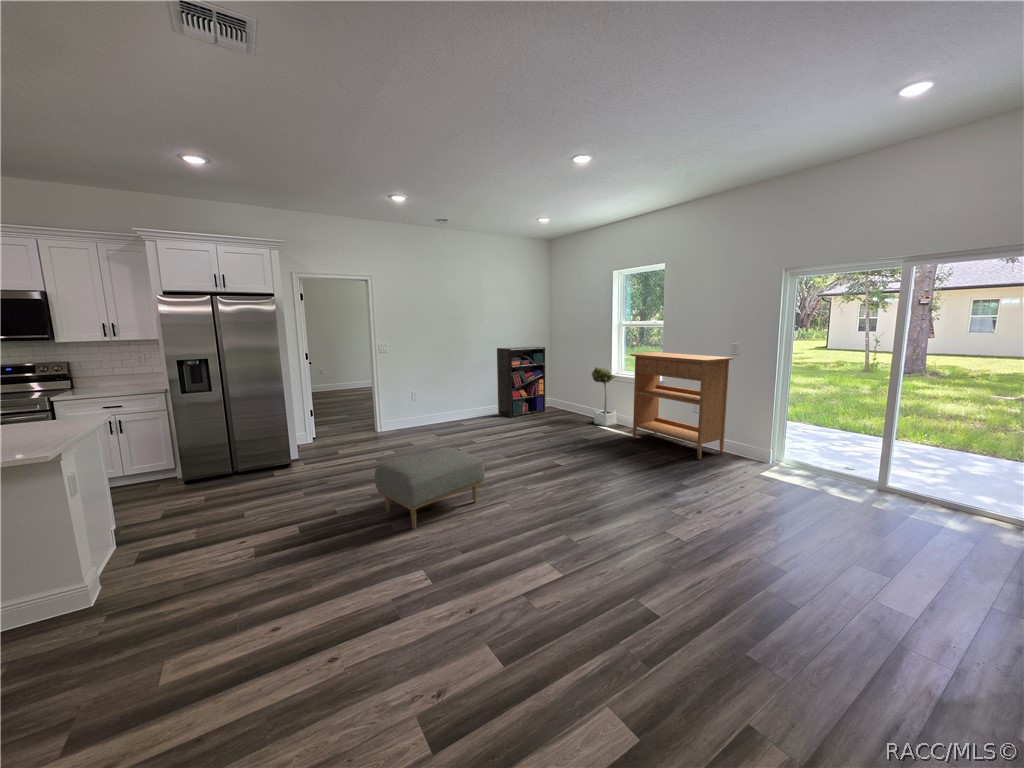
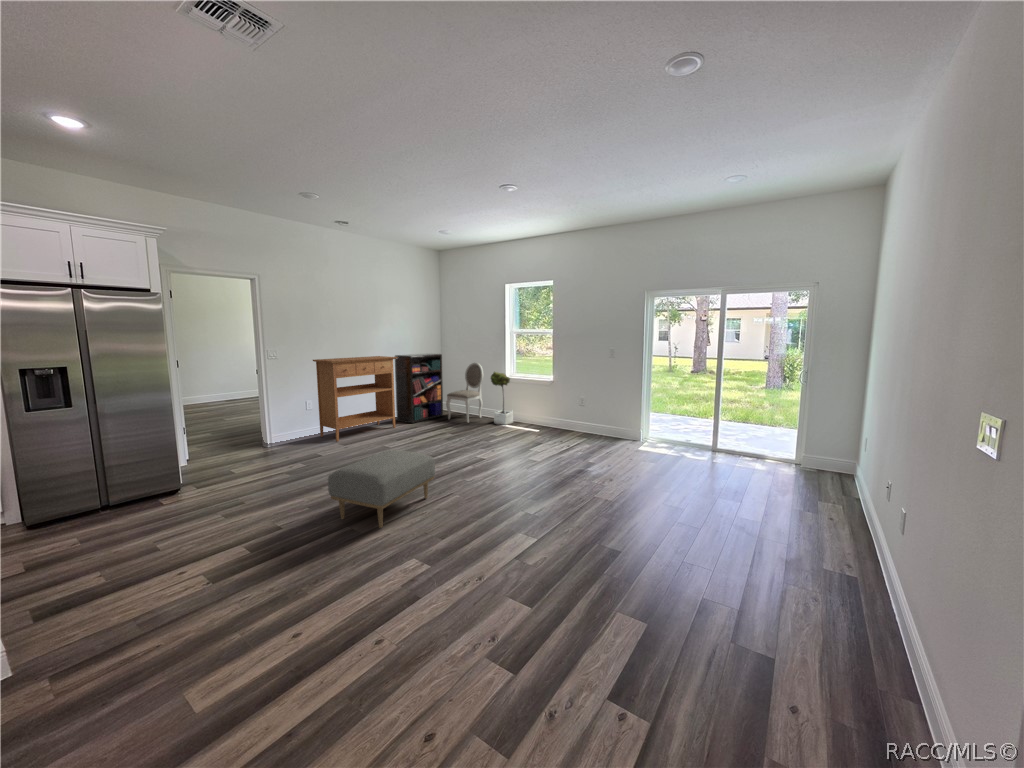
console table: present [630,352,733,459] -> present [313,356,398,441]
dining chair: none [547,356,587,421] -> present [446,363,483,422]

